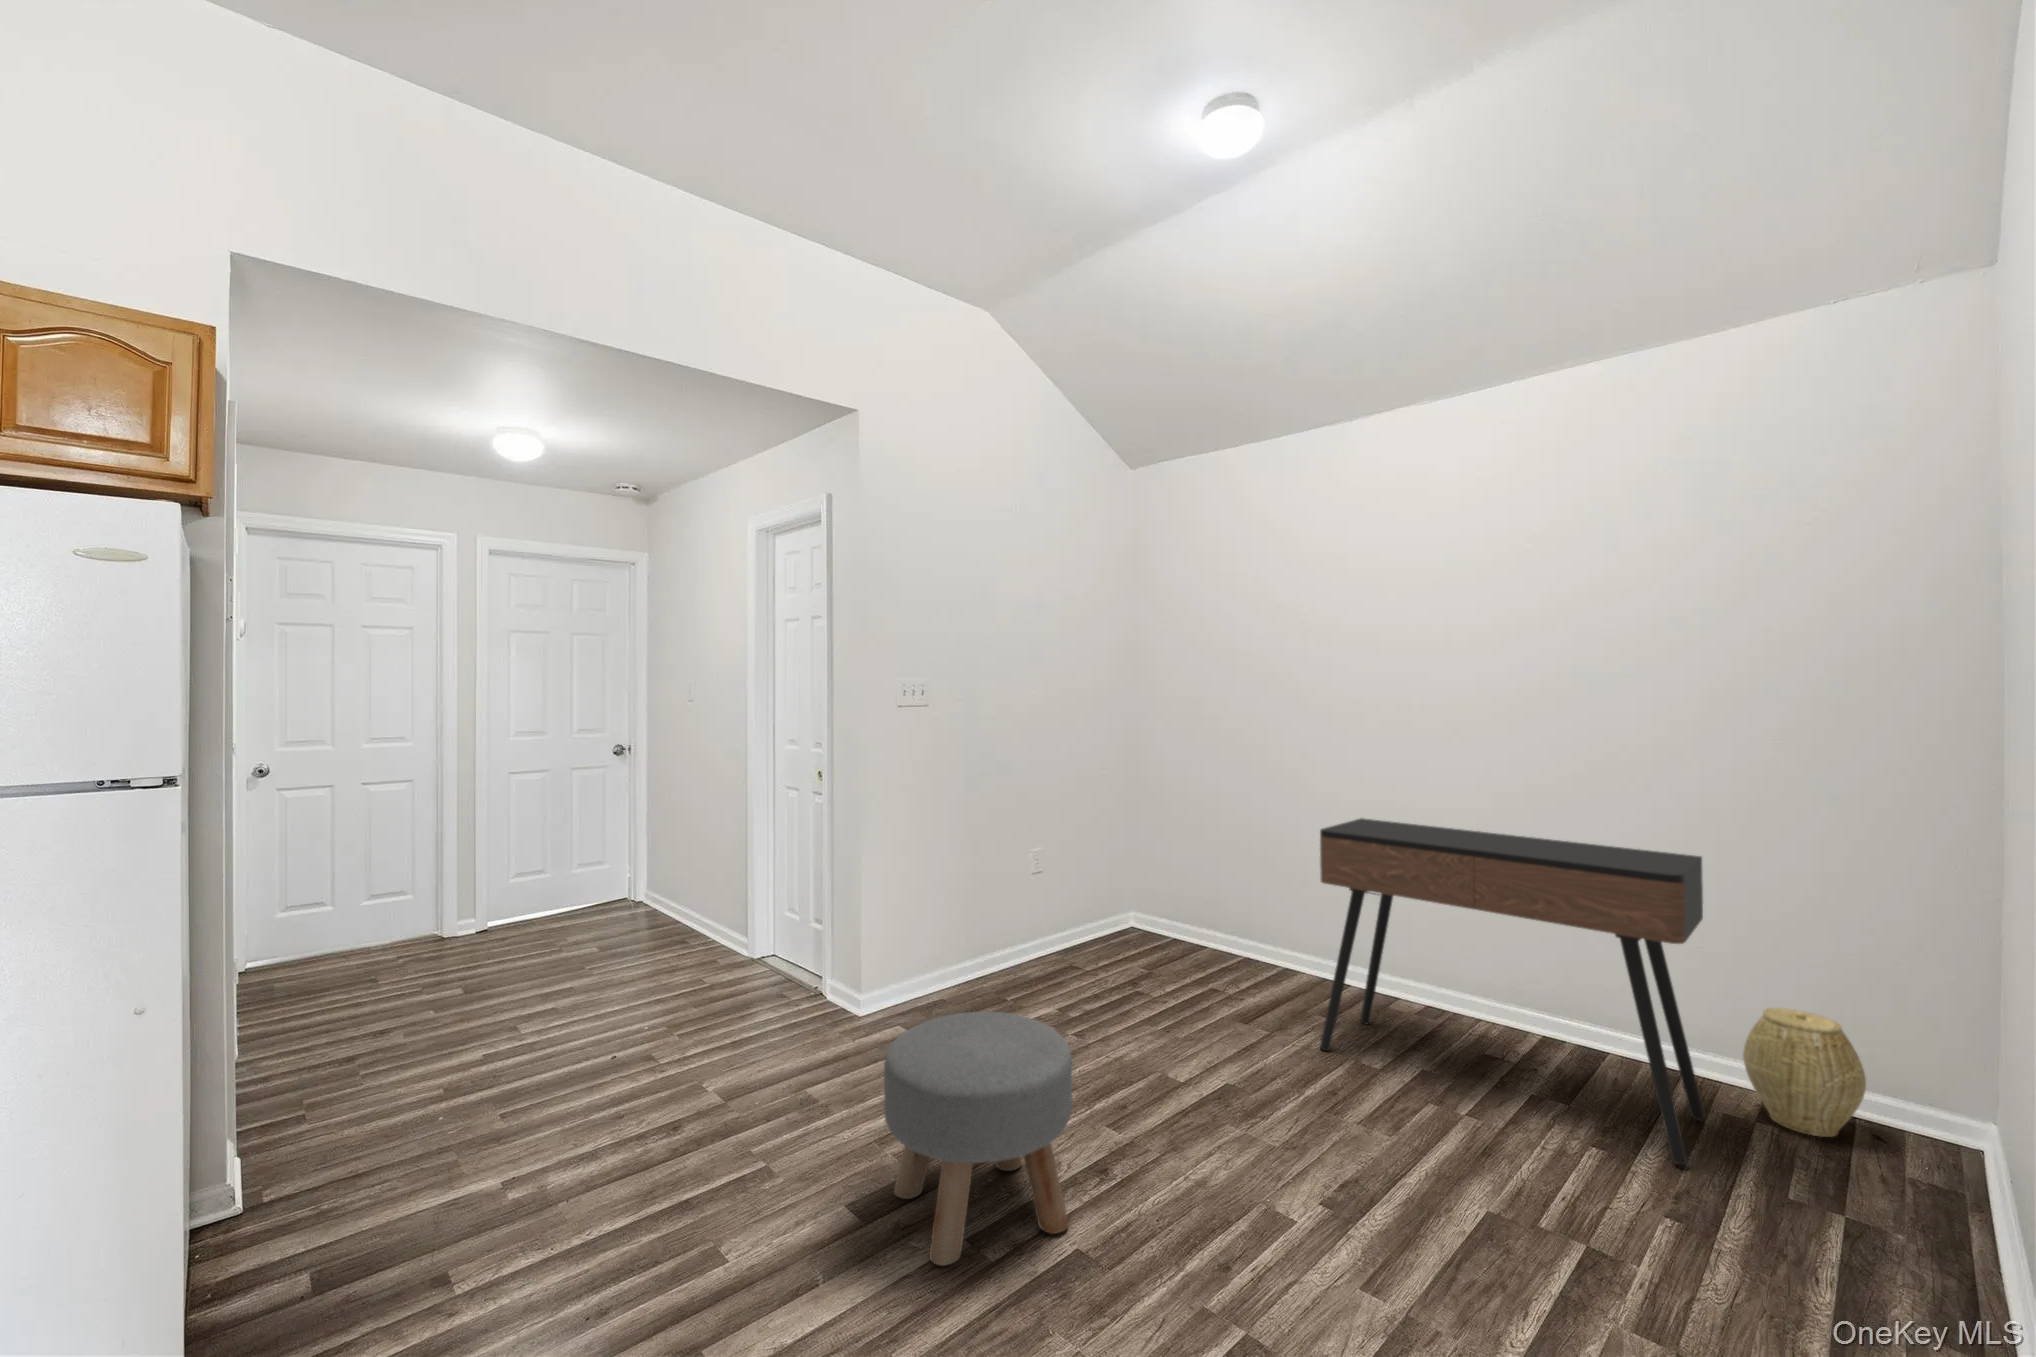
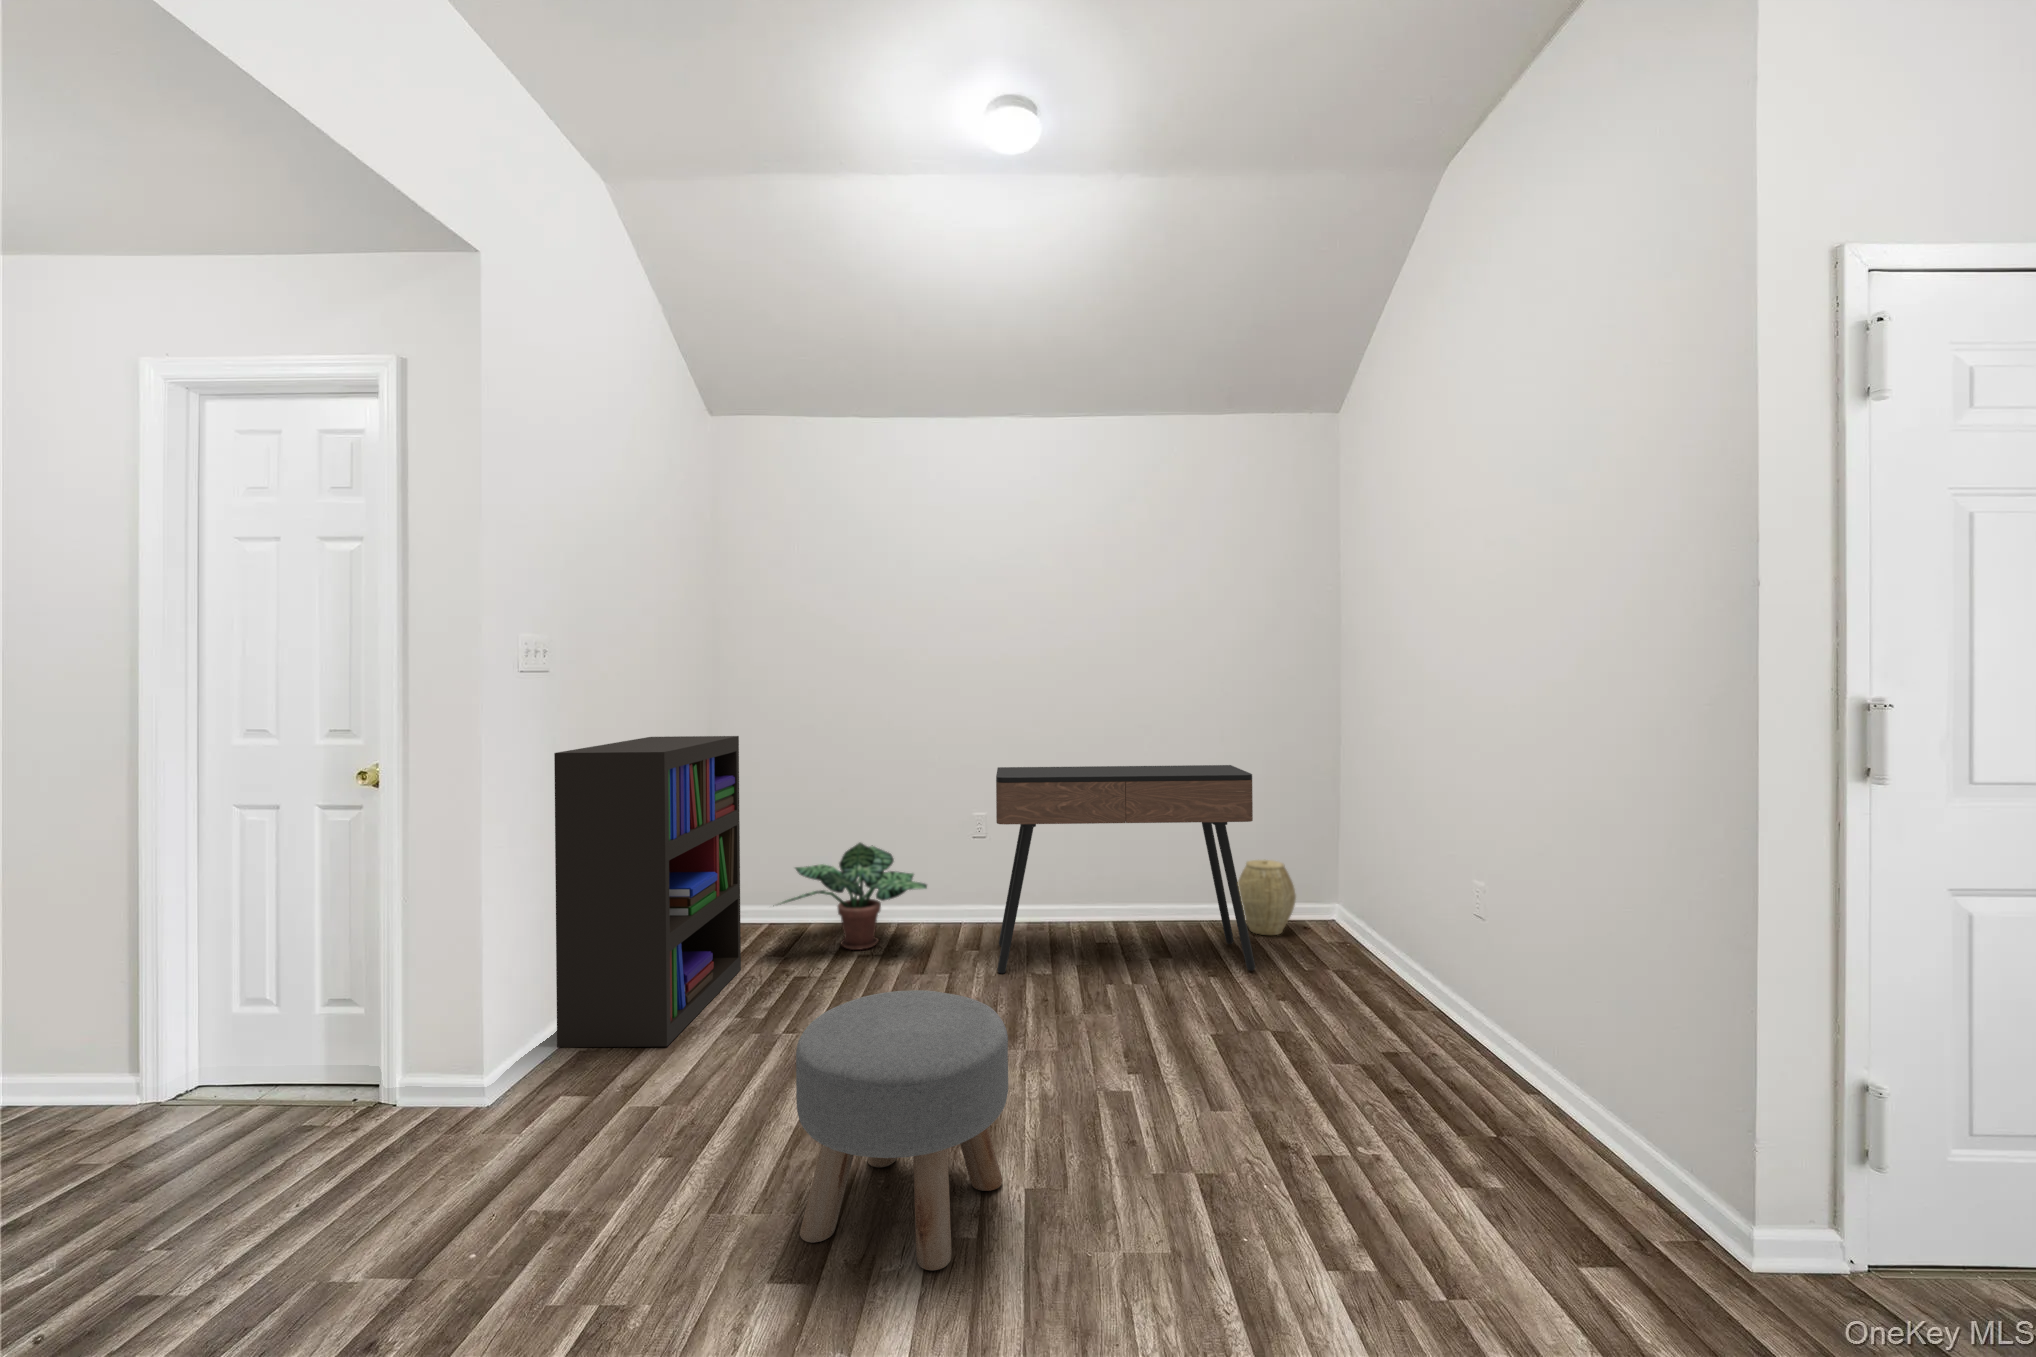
bookshelf: none [930,758,1103,1015] -> present [554,736,741,1047]
potted plant: none [1128,876,1282,985] -> present [782,843,927,950]

